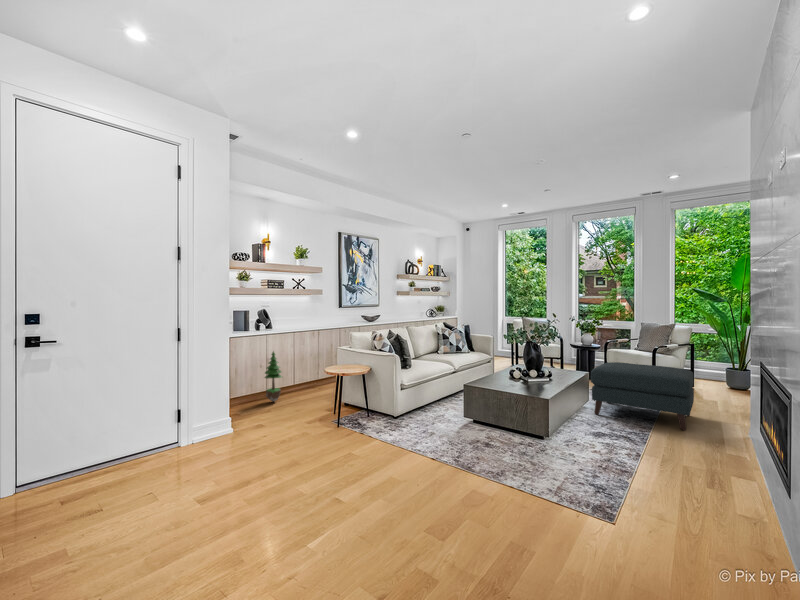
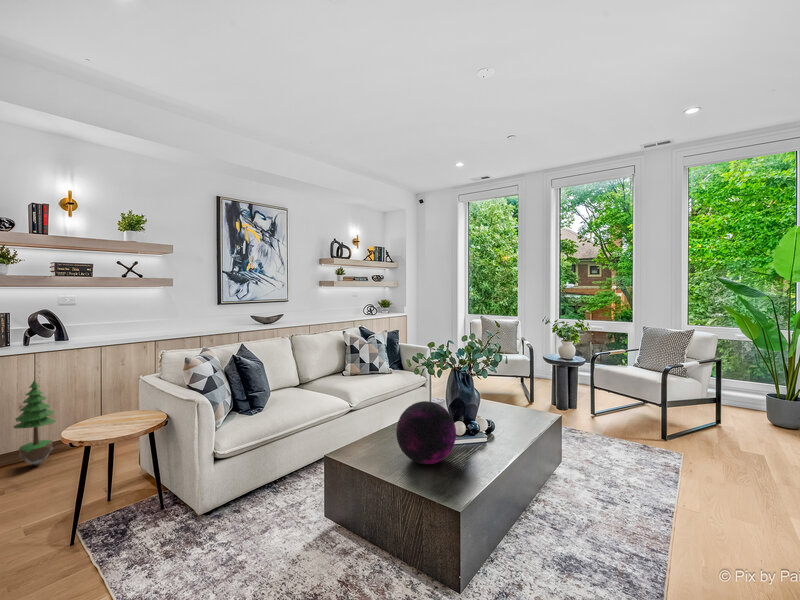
decorative orb: none [506,355,538,386] -> present [396,401,456,464]
ottoman: present [591,362,694,431] -> none [561,400,756,559]

